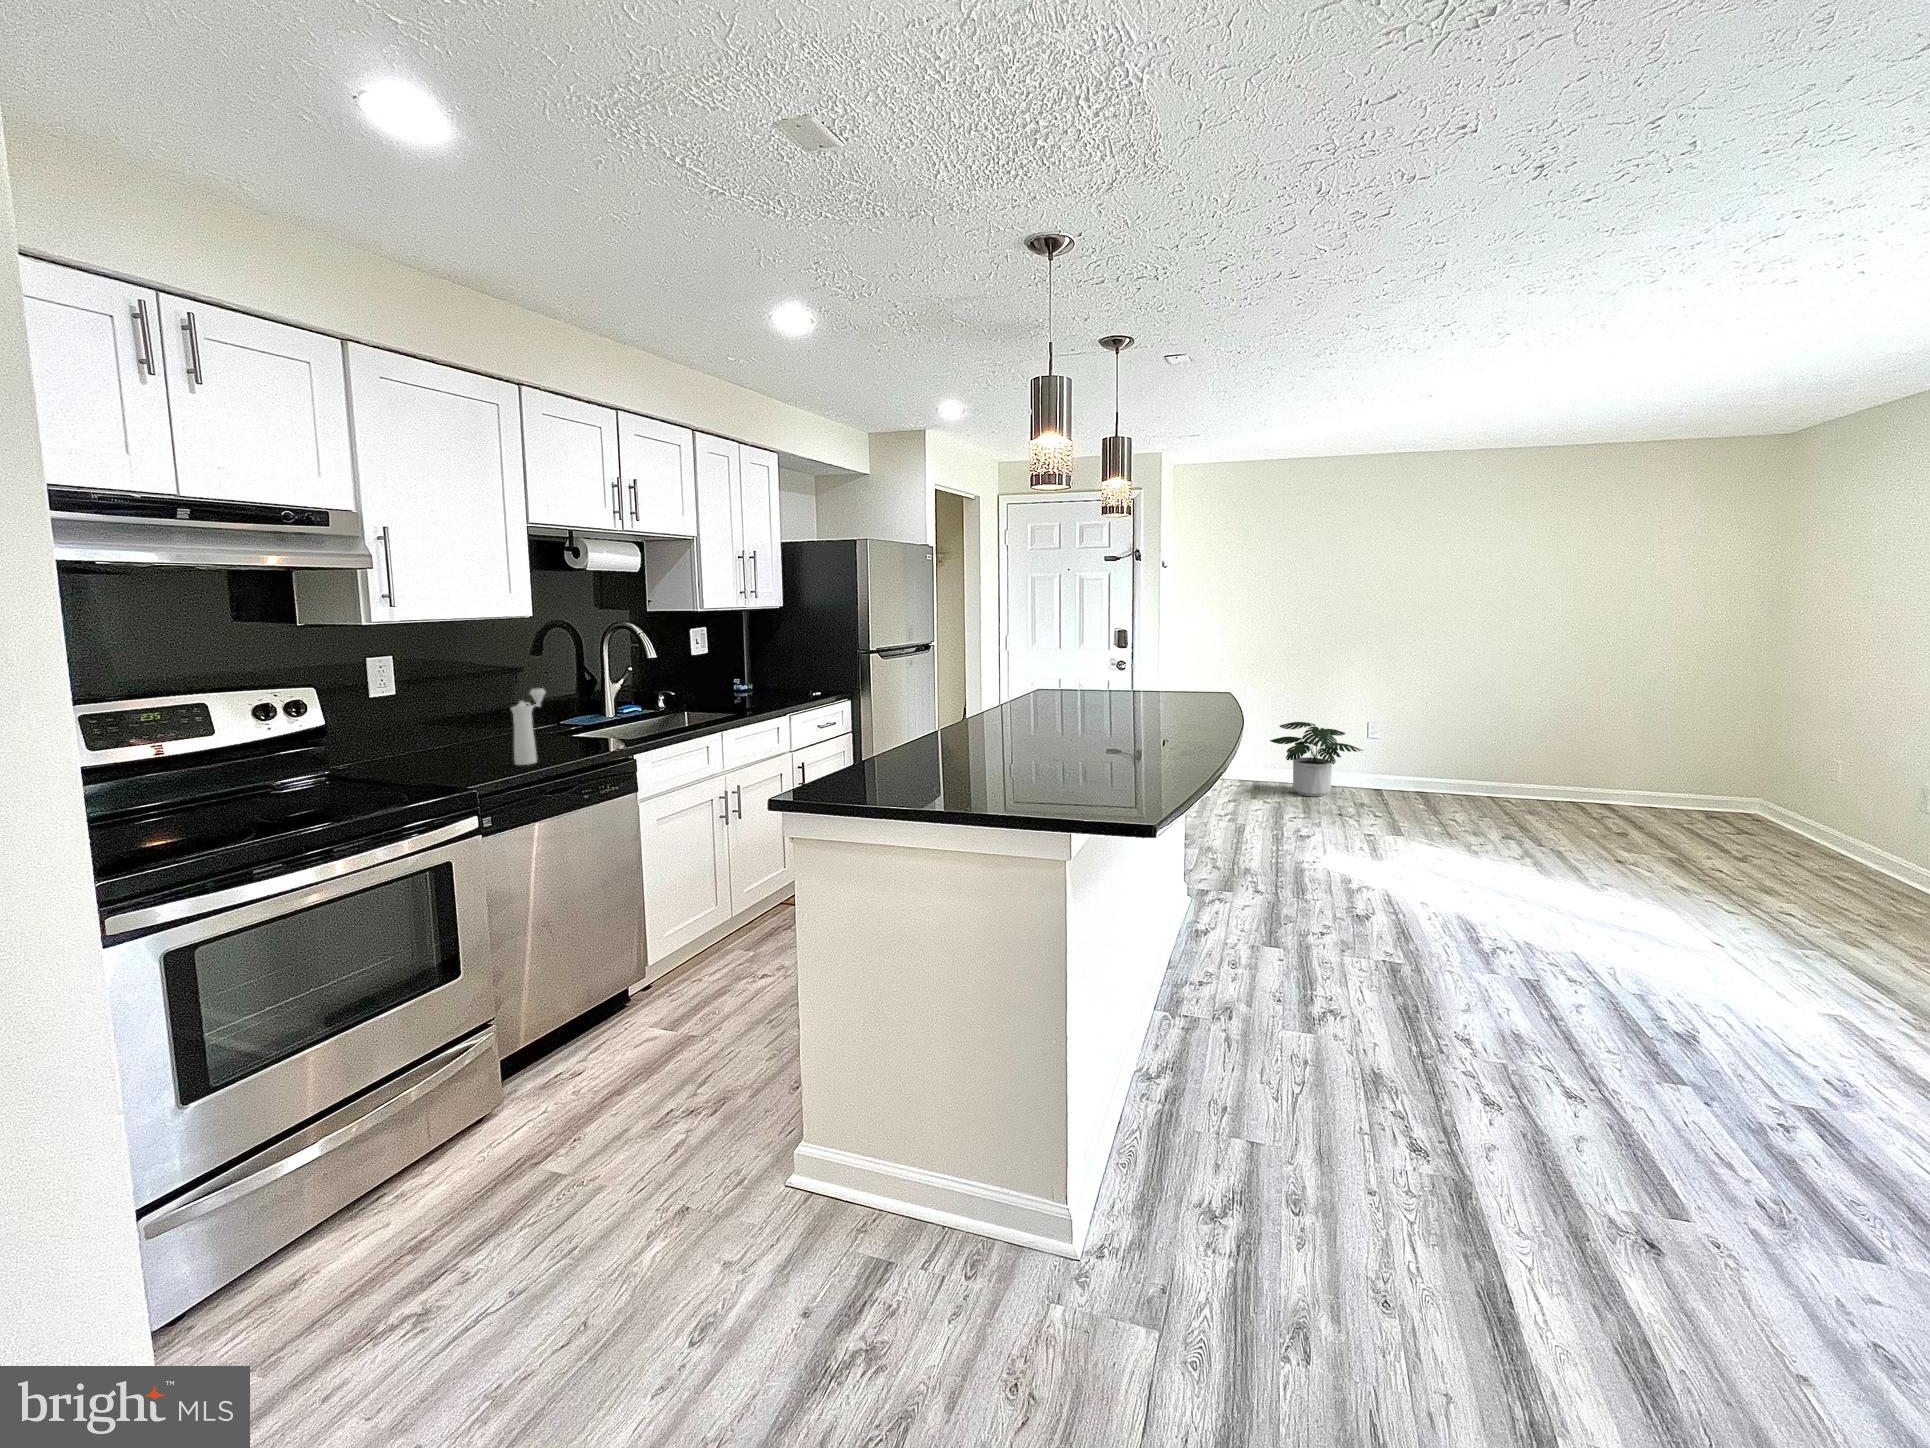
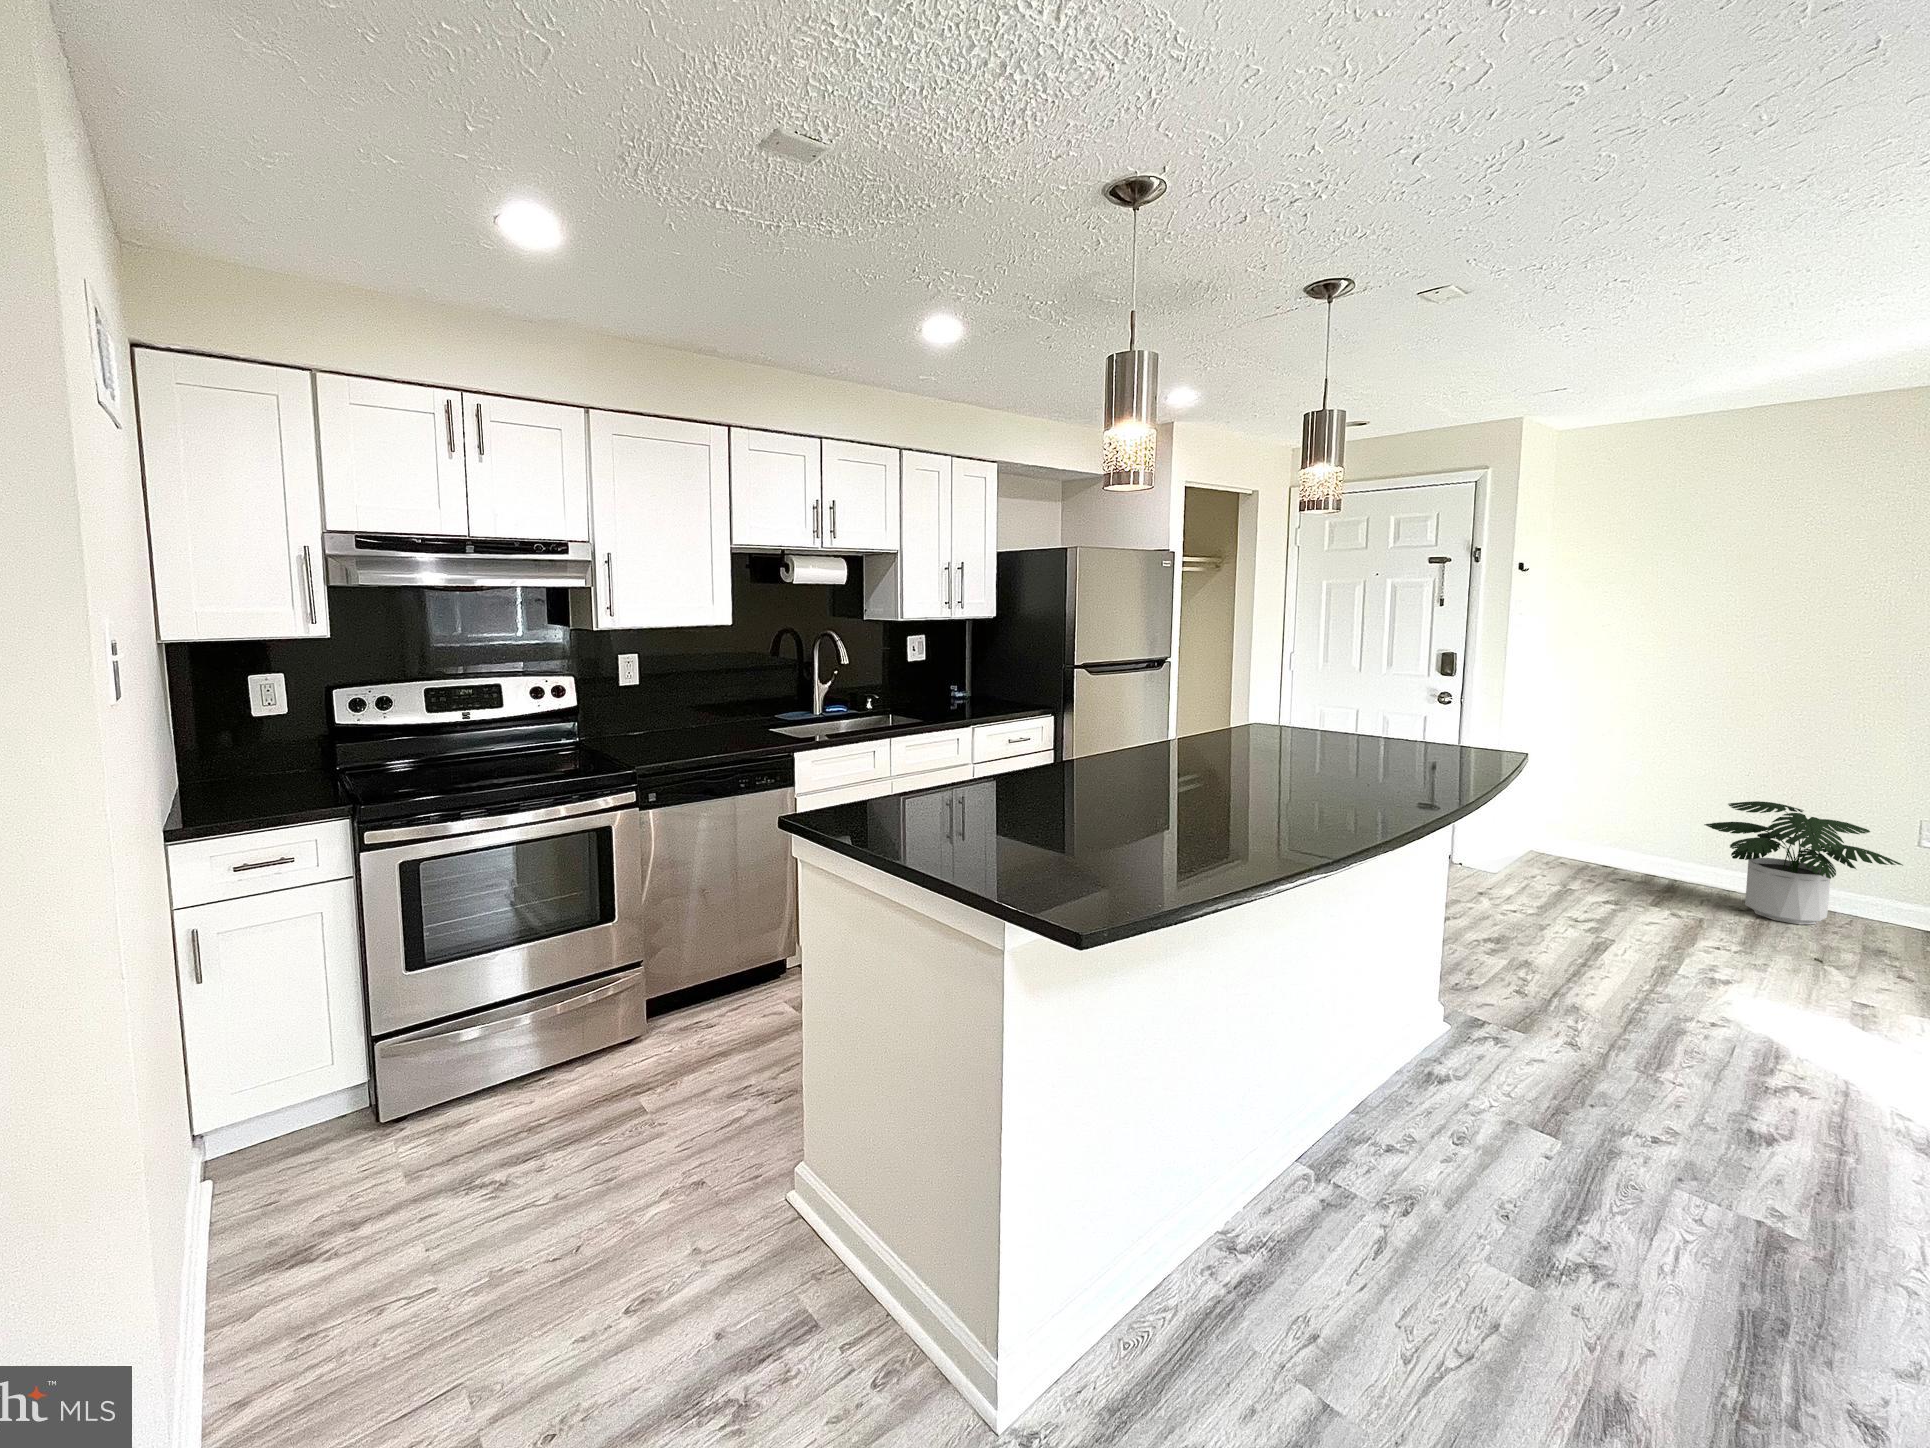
pepper mill: present [511,688,545,765] -> none [687,687,722,753]

